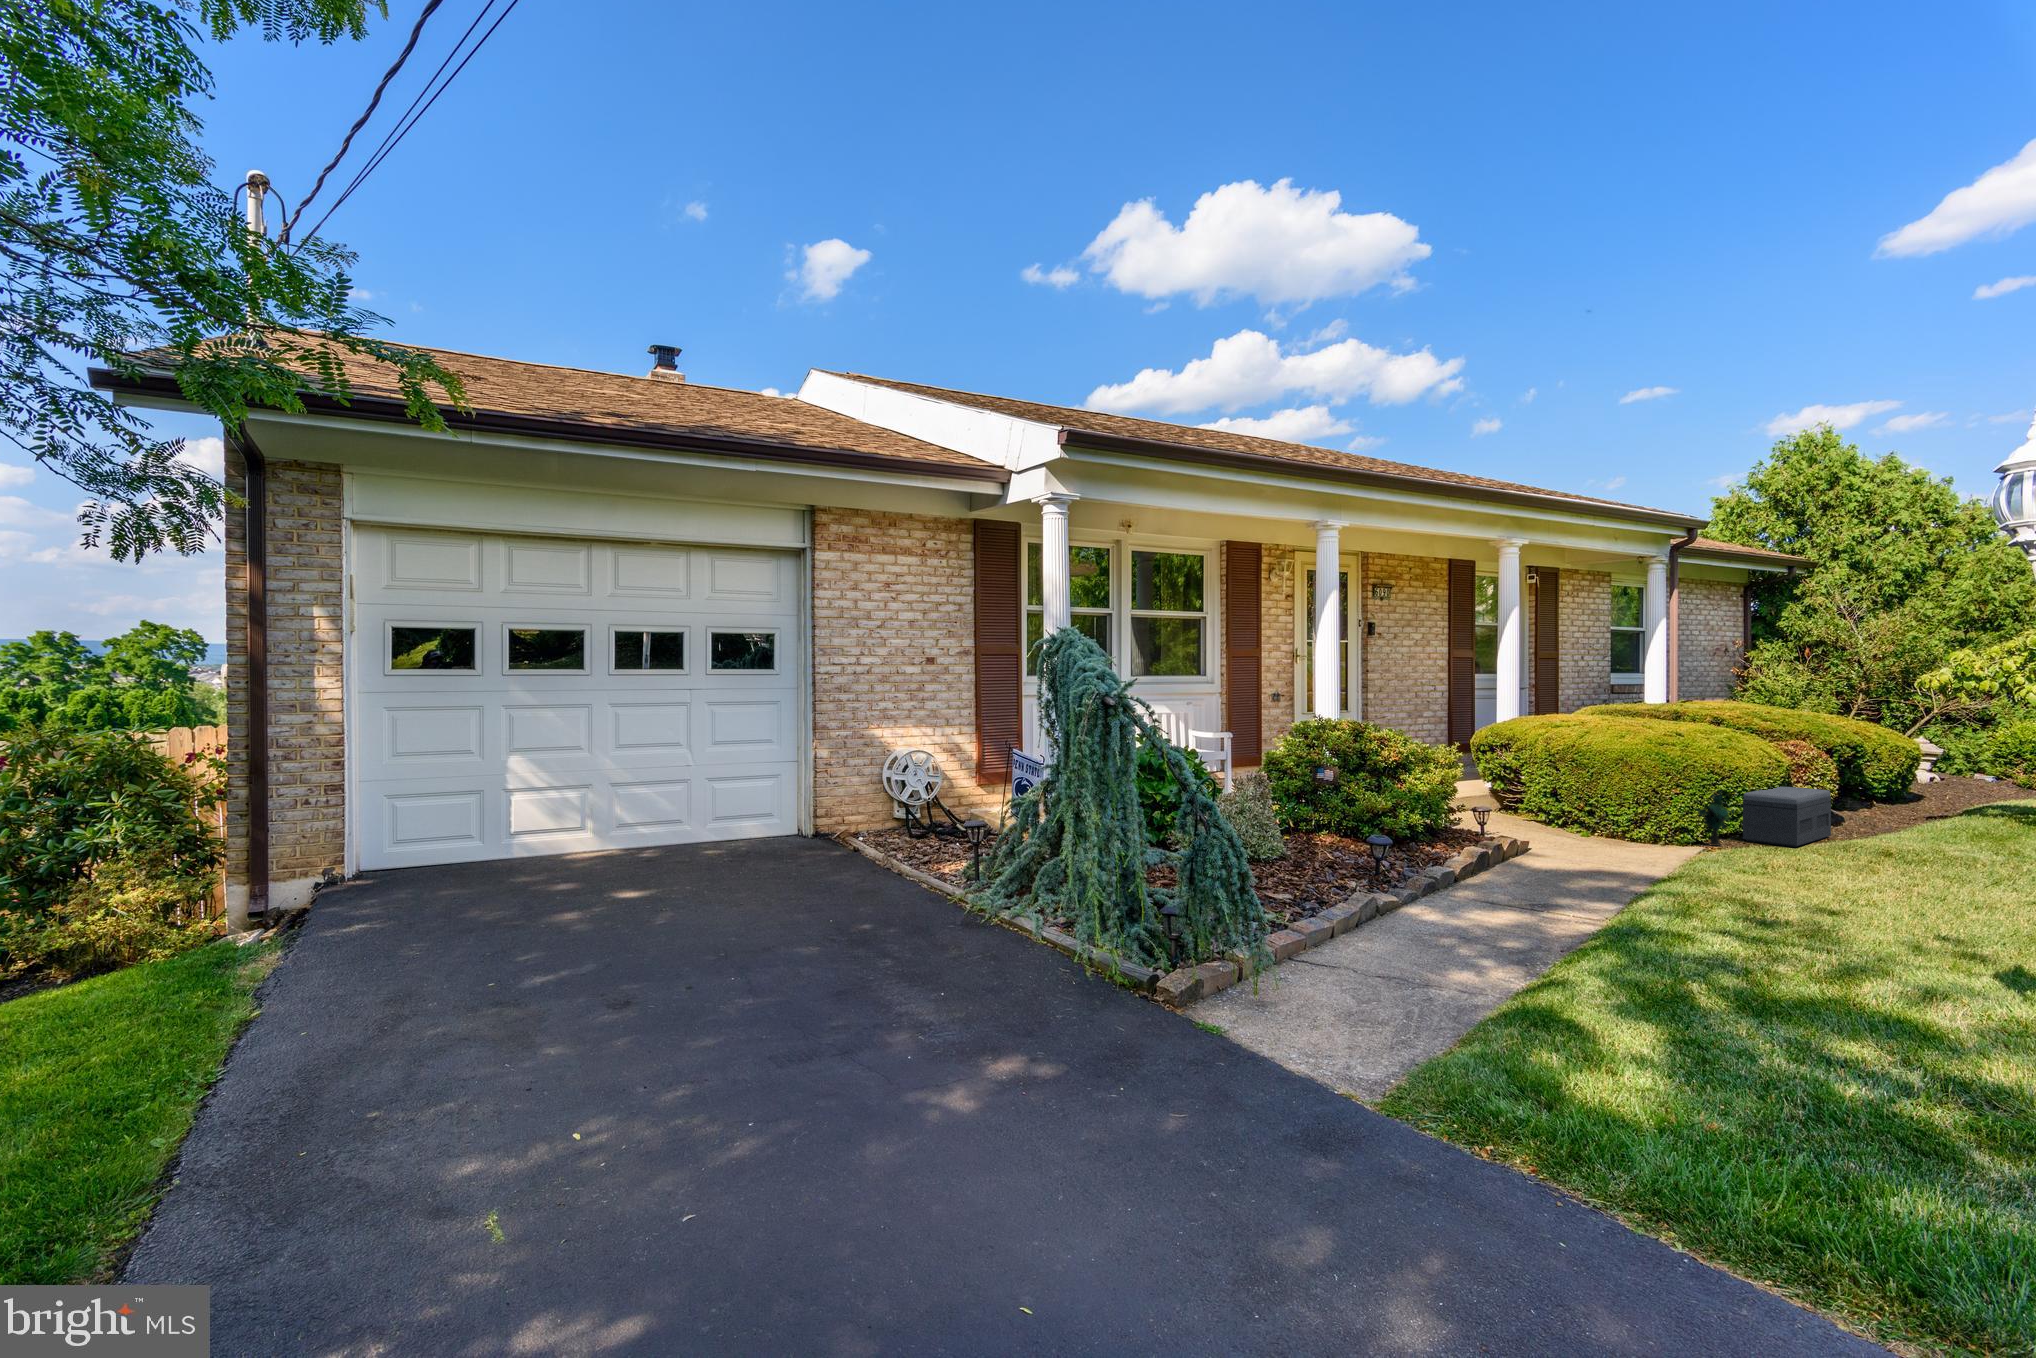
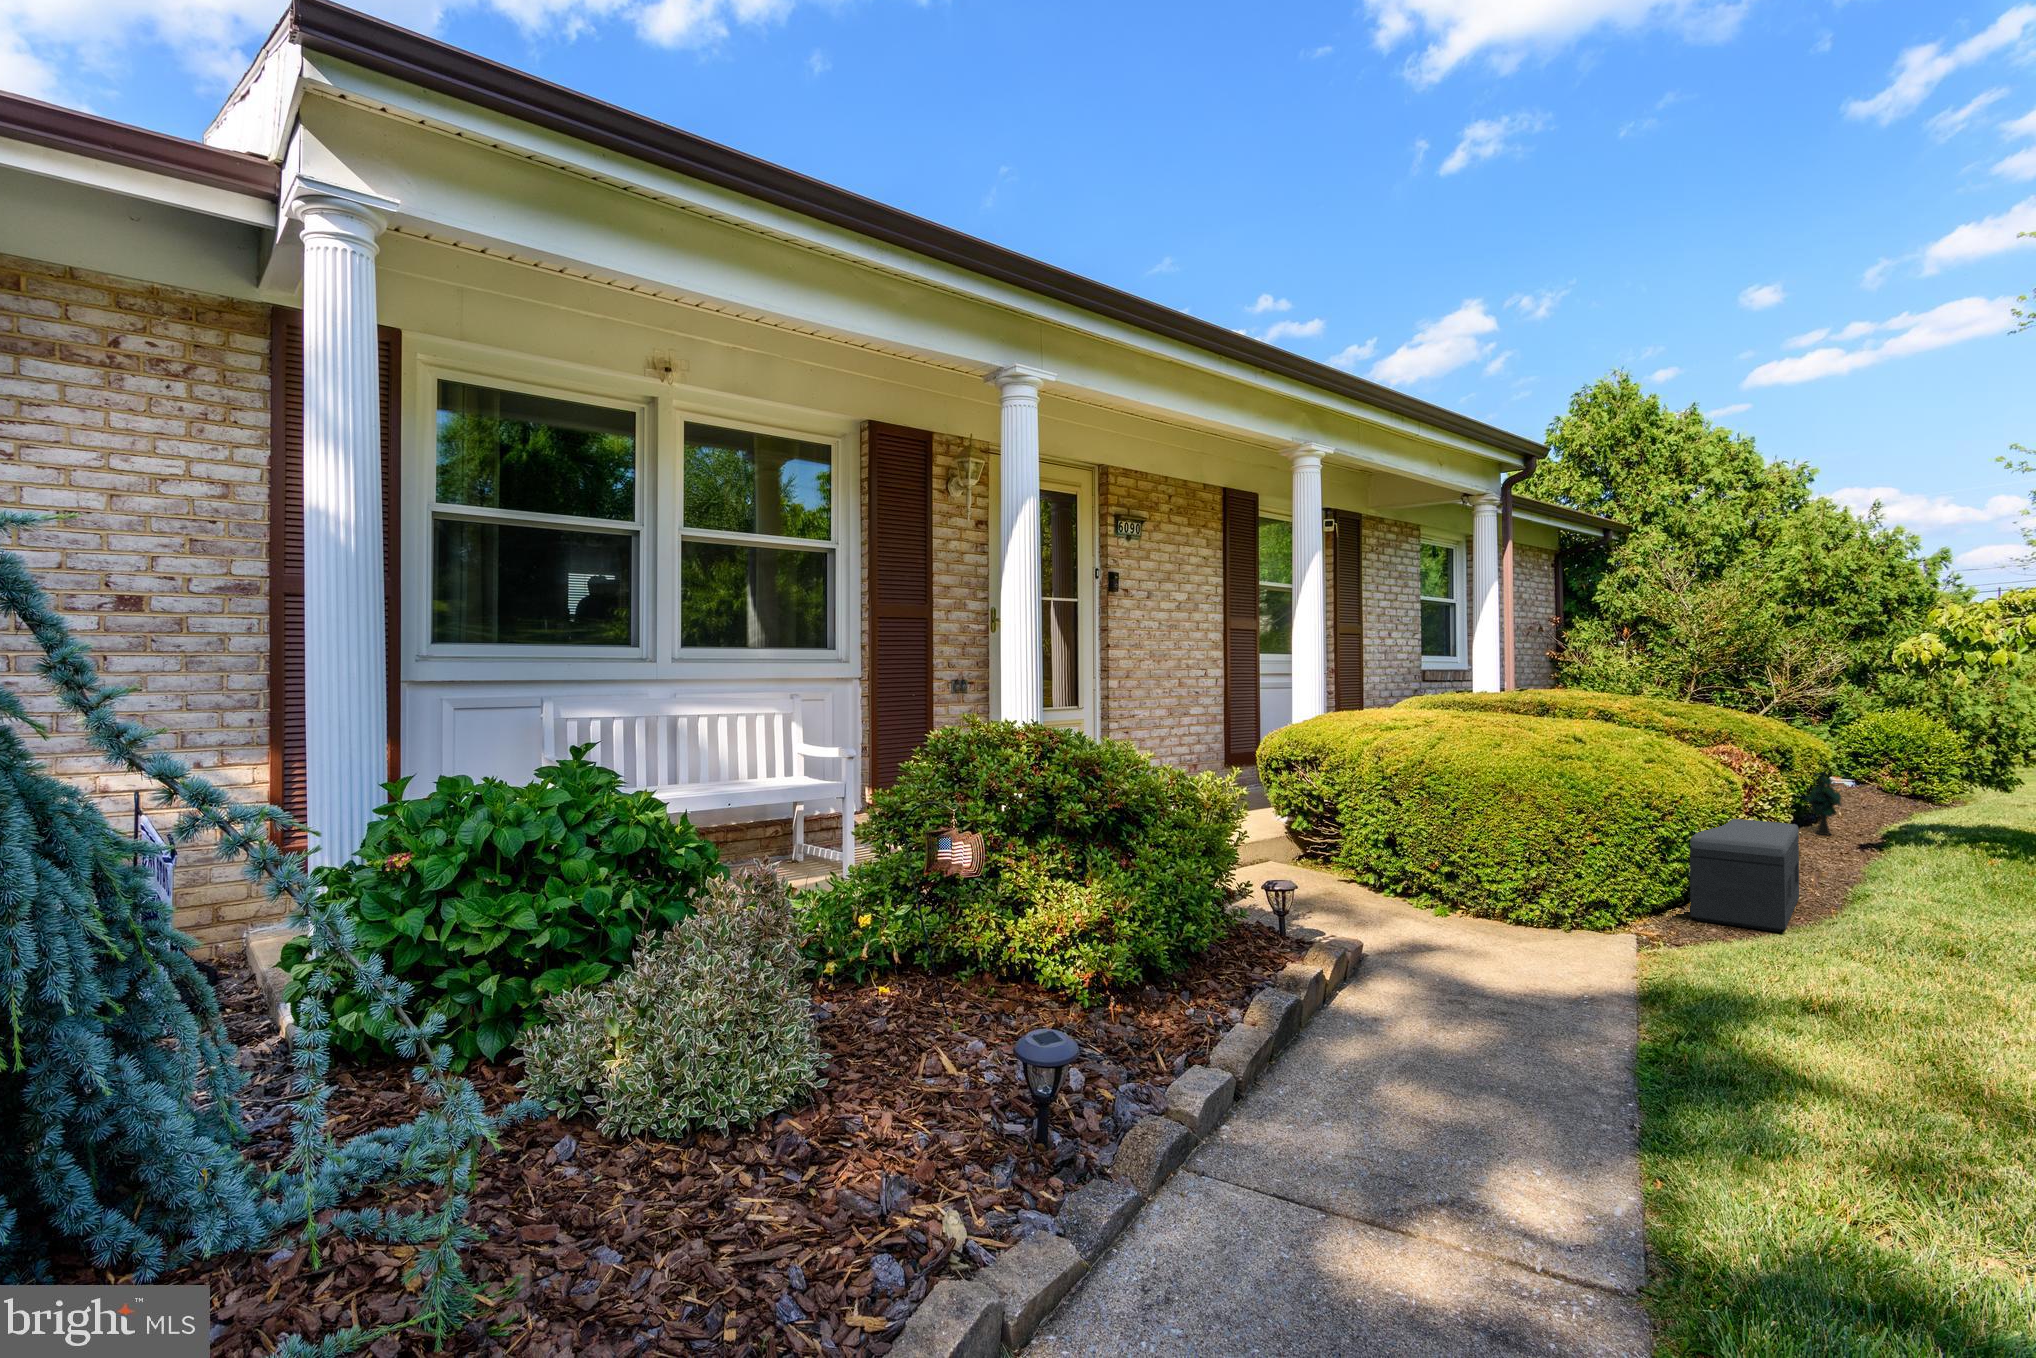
decorative plant: present [1696,790,1733,846] -> present [1804,772,1841,835]

